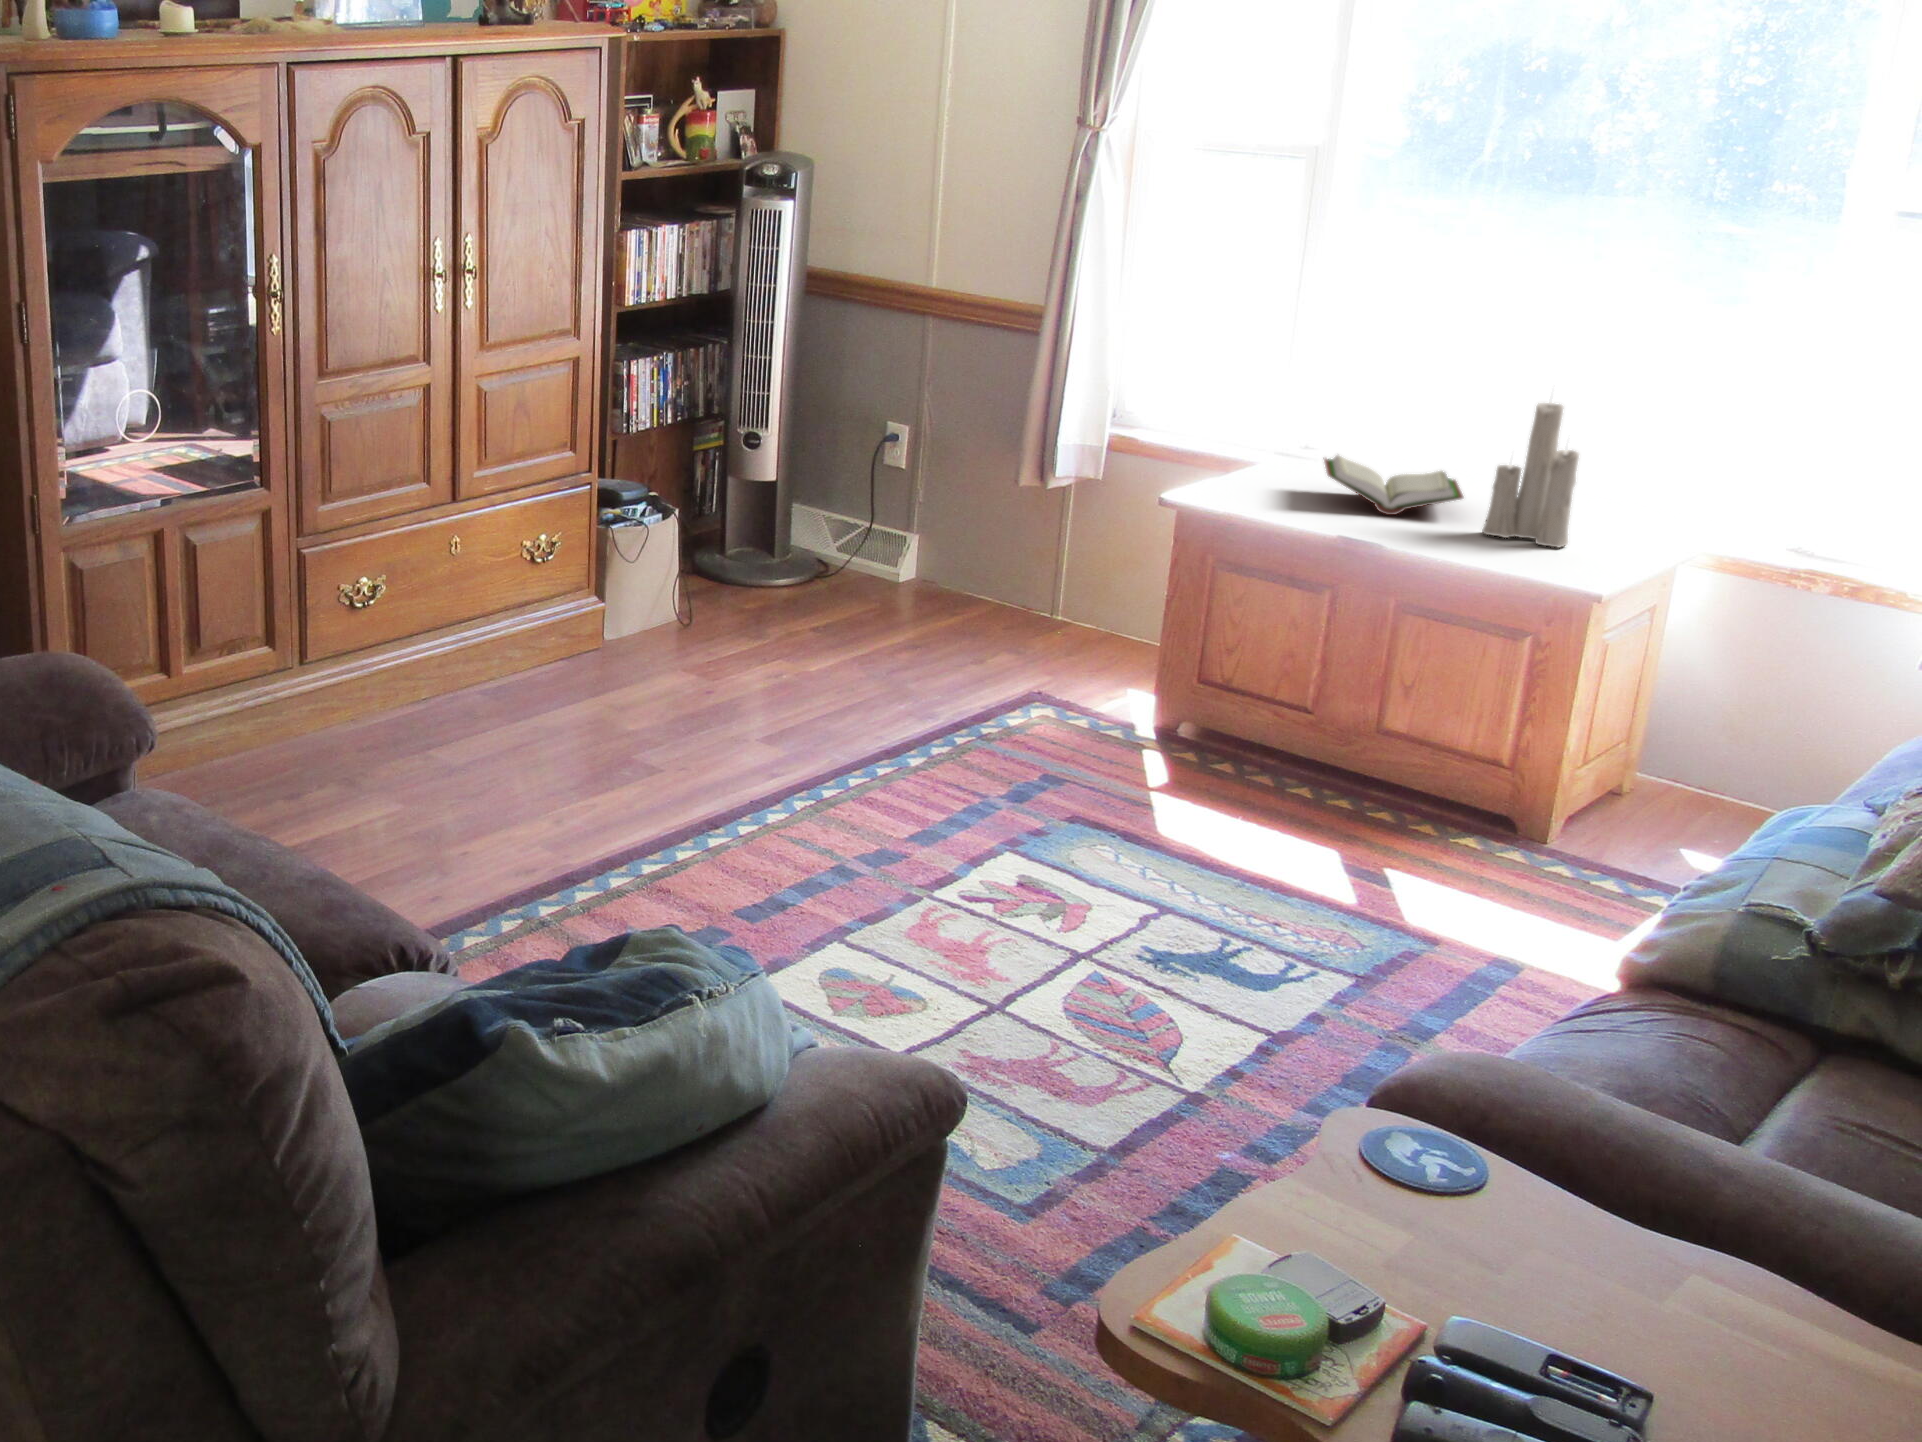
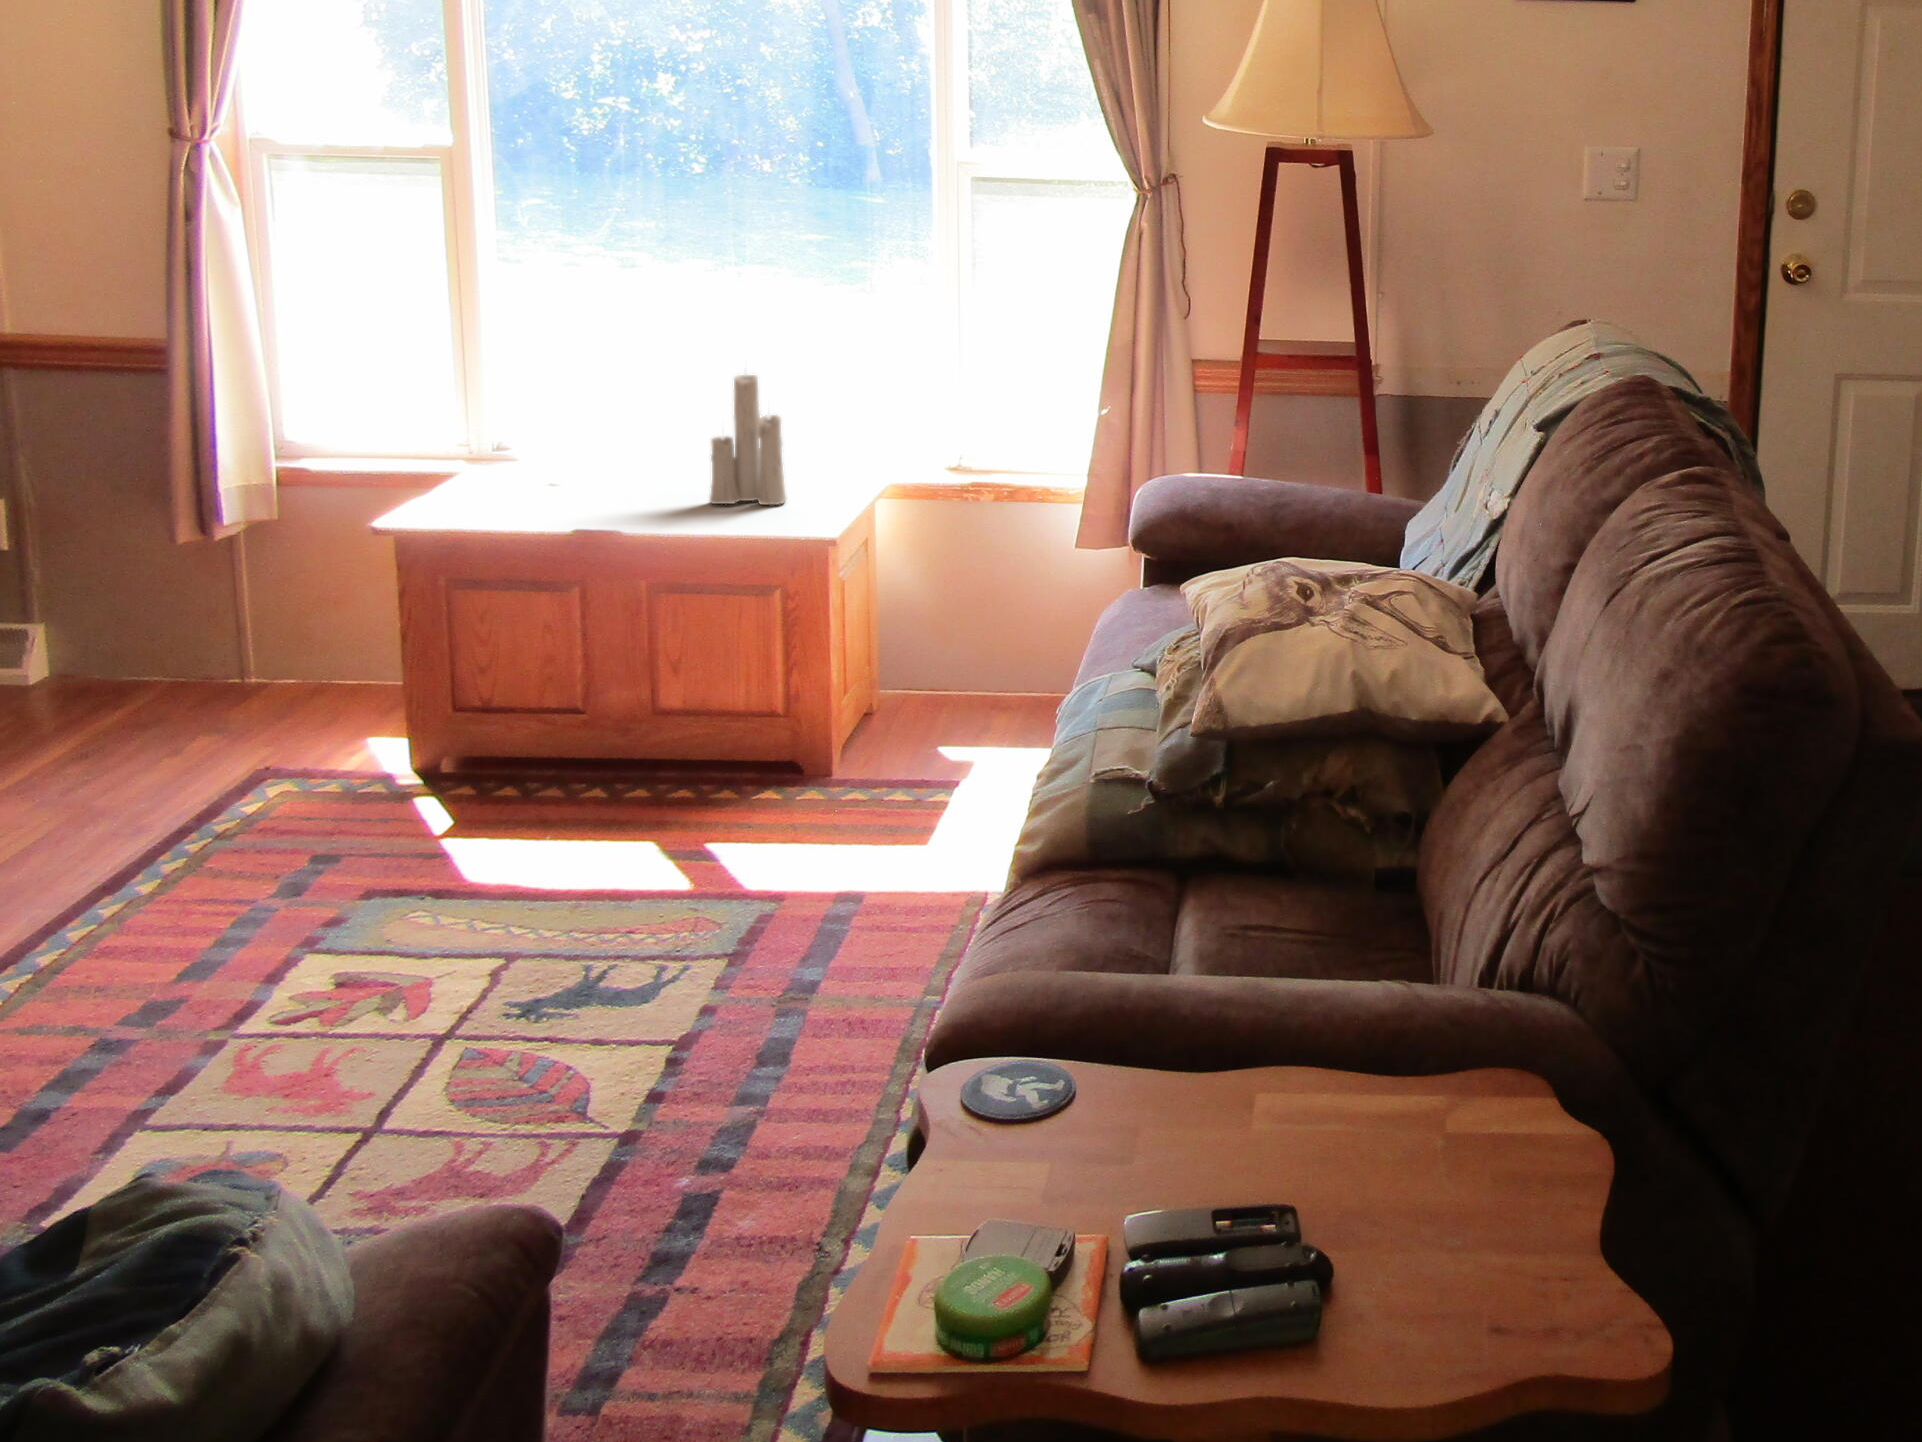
book: present [1324,455,1463,515] -> none [538,450,685,502]

